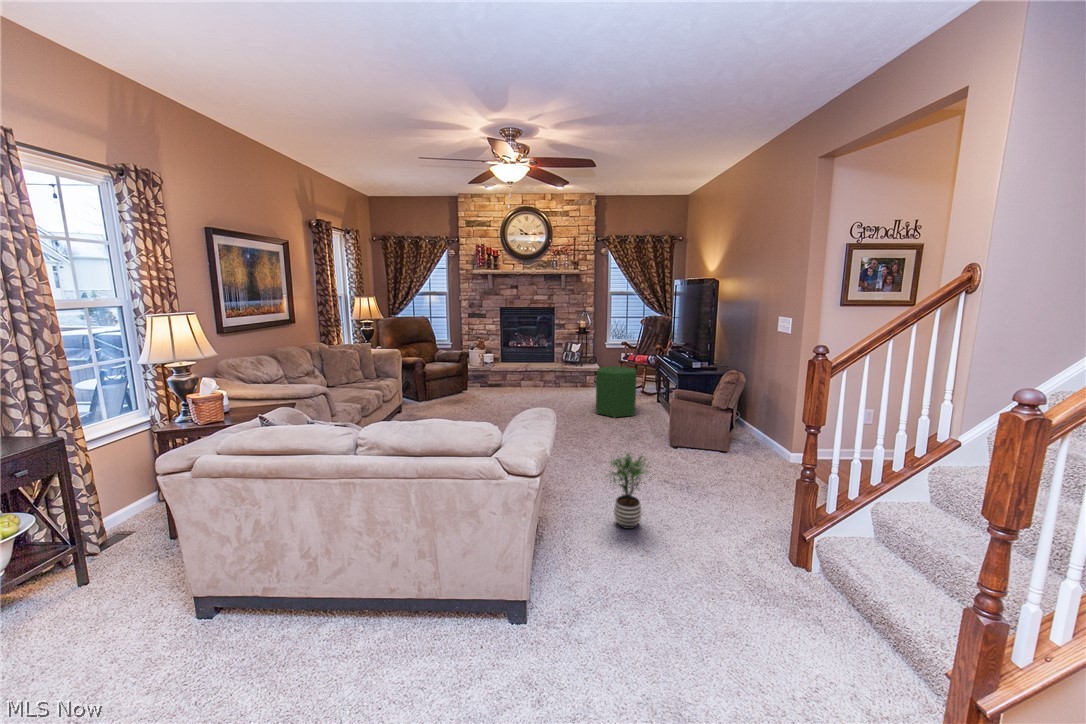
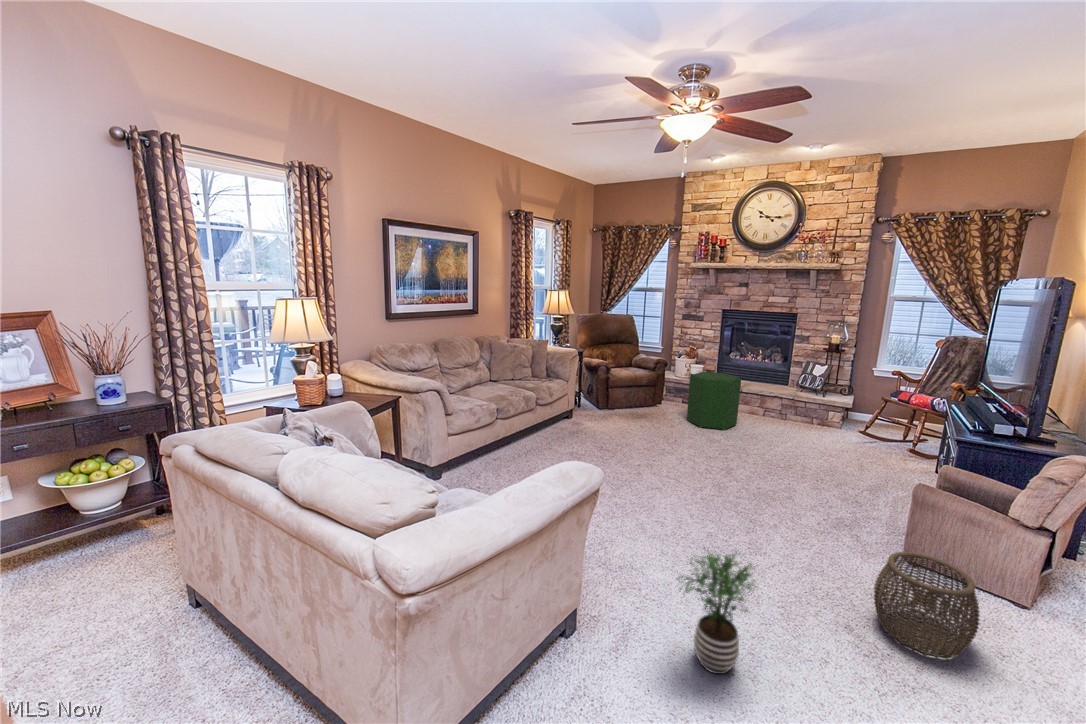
ottoman: present [596,366,637,418] -> present [687,372,741,430]
woven basket: none [677,435,725,485] -> present [874,552,980,658]

